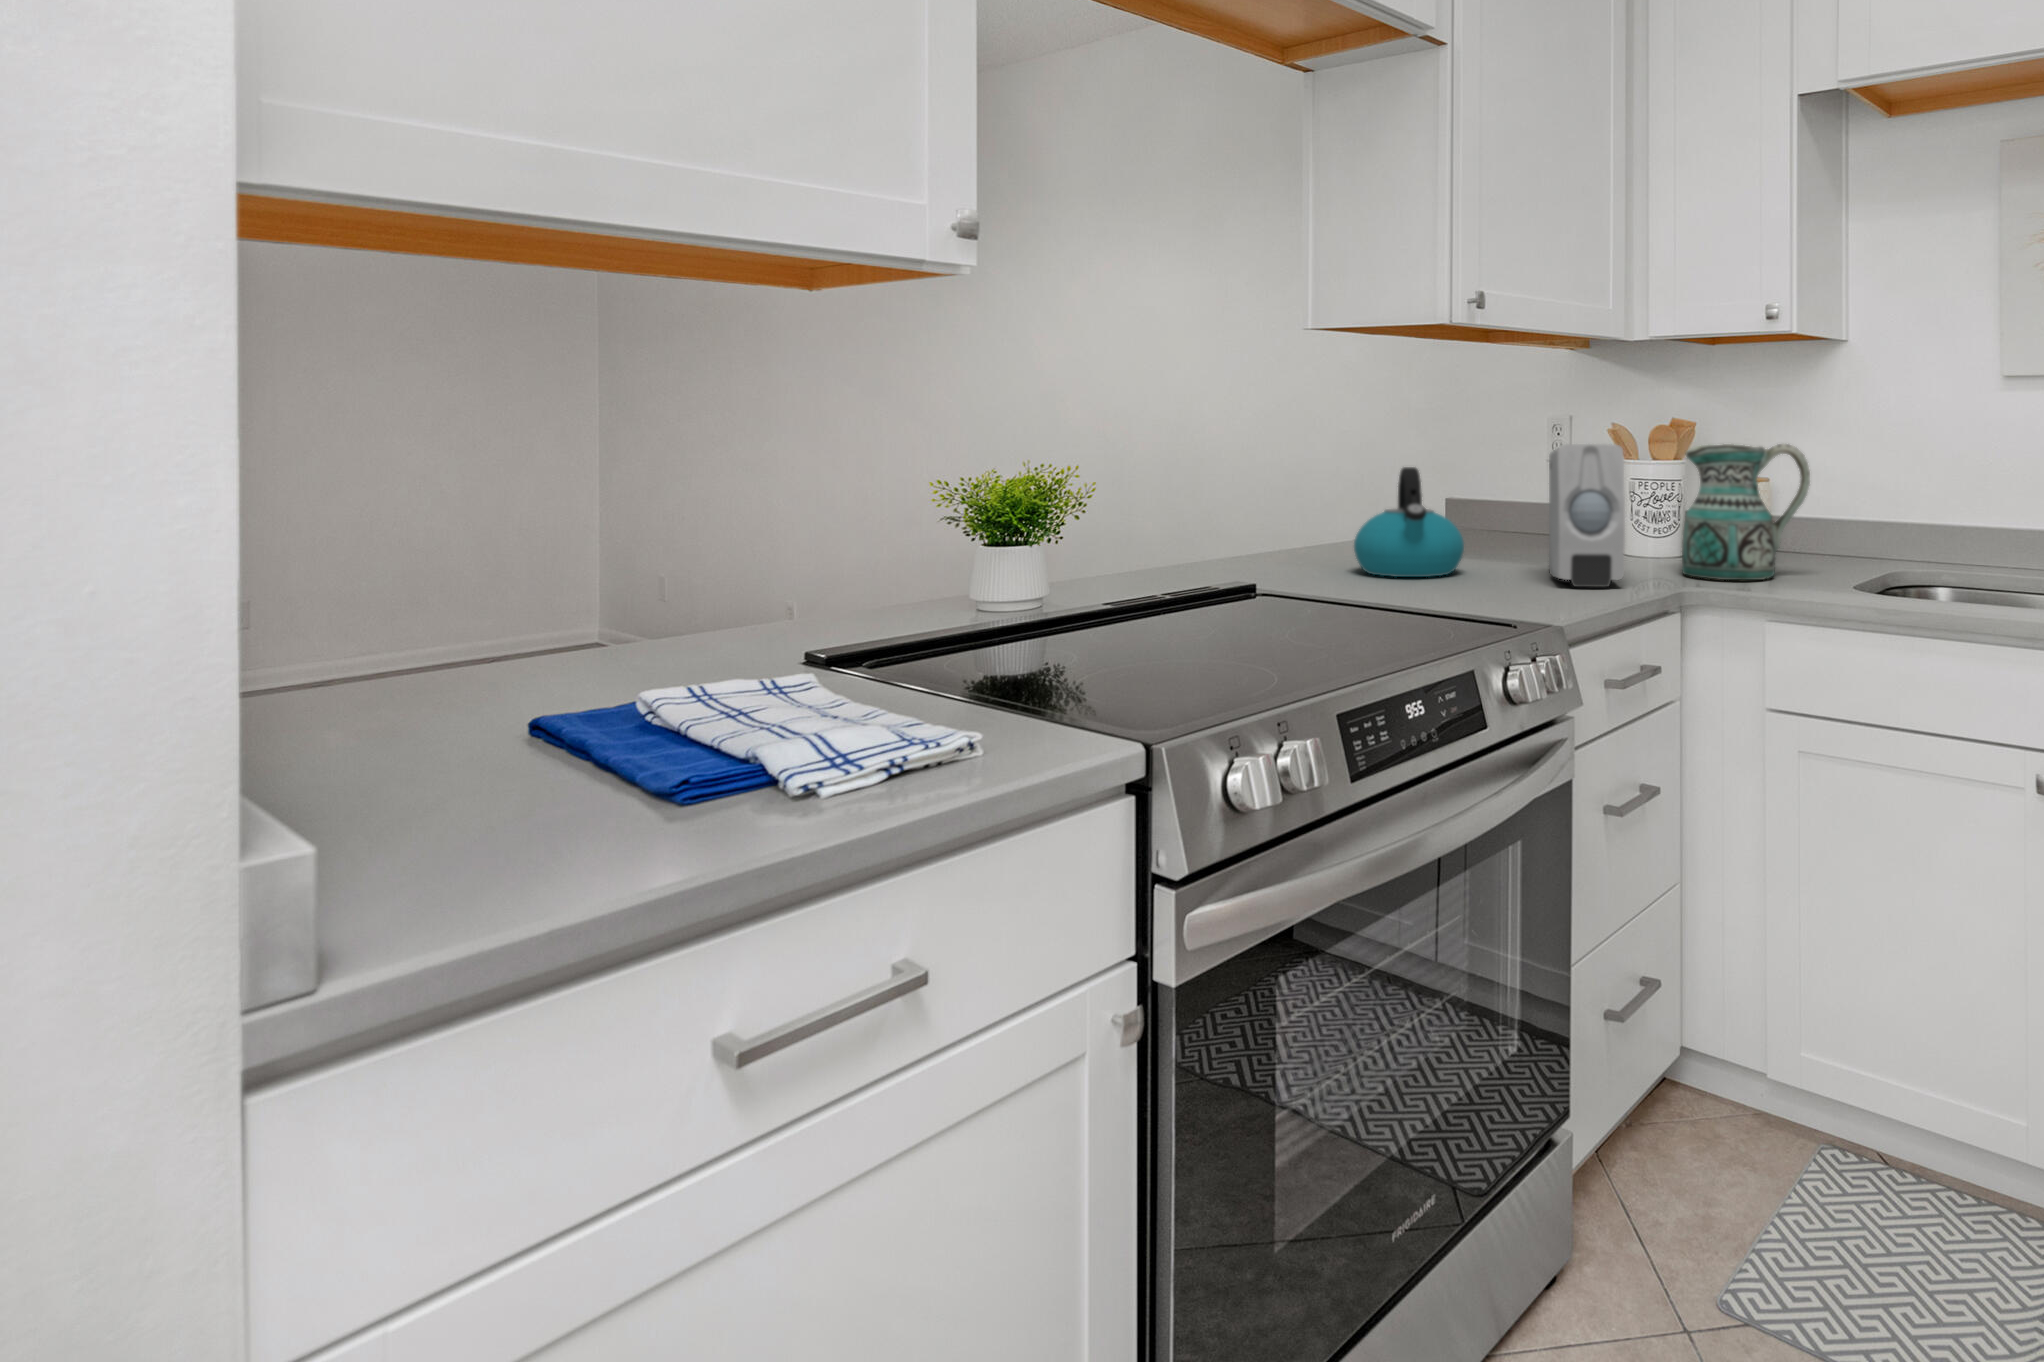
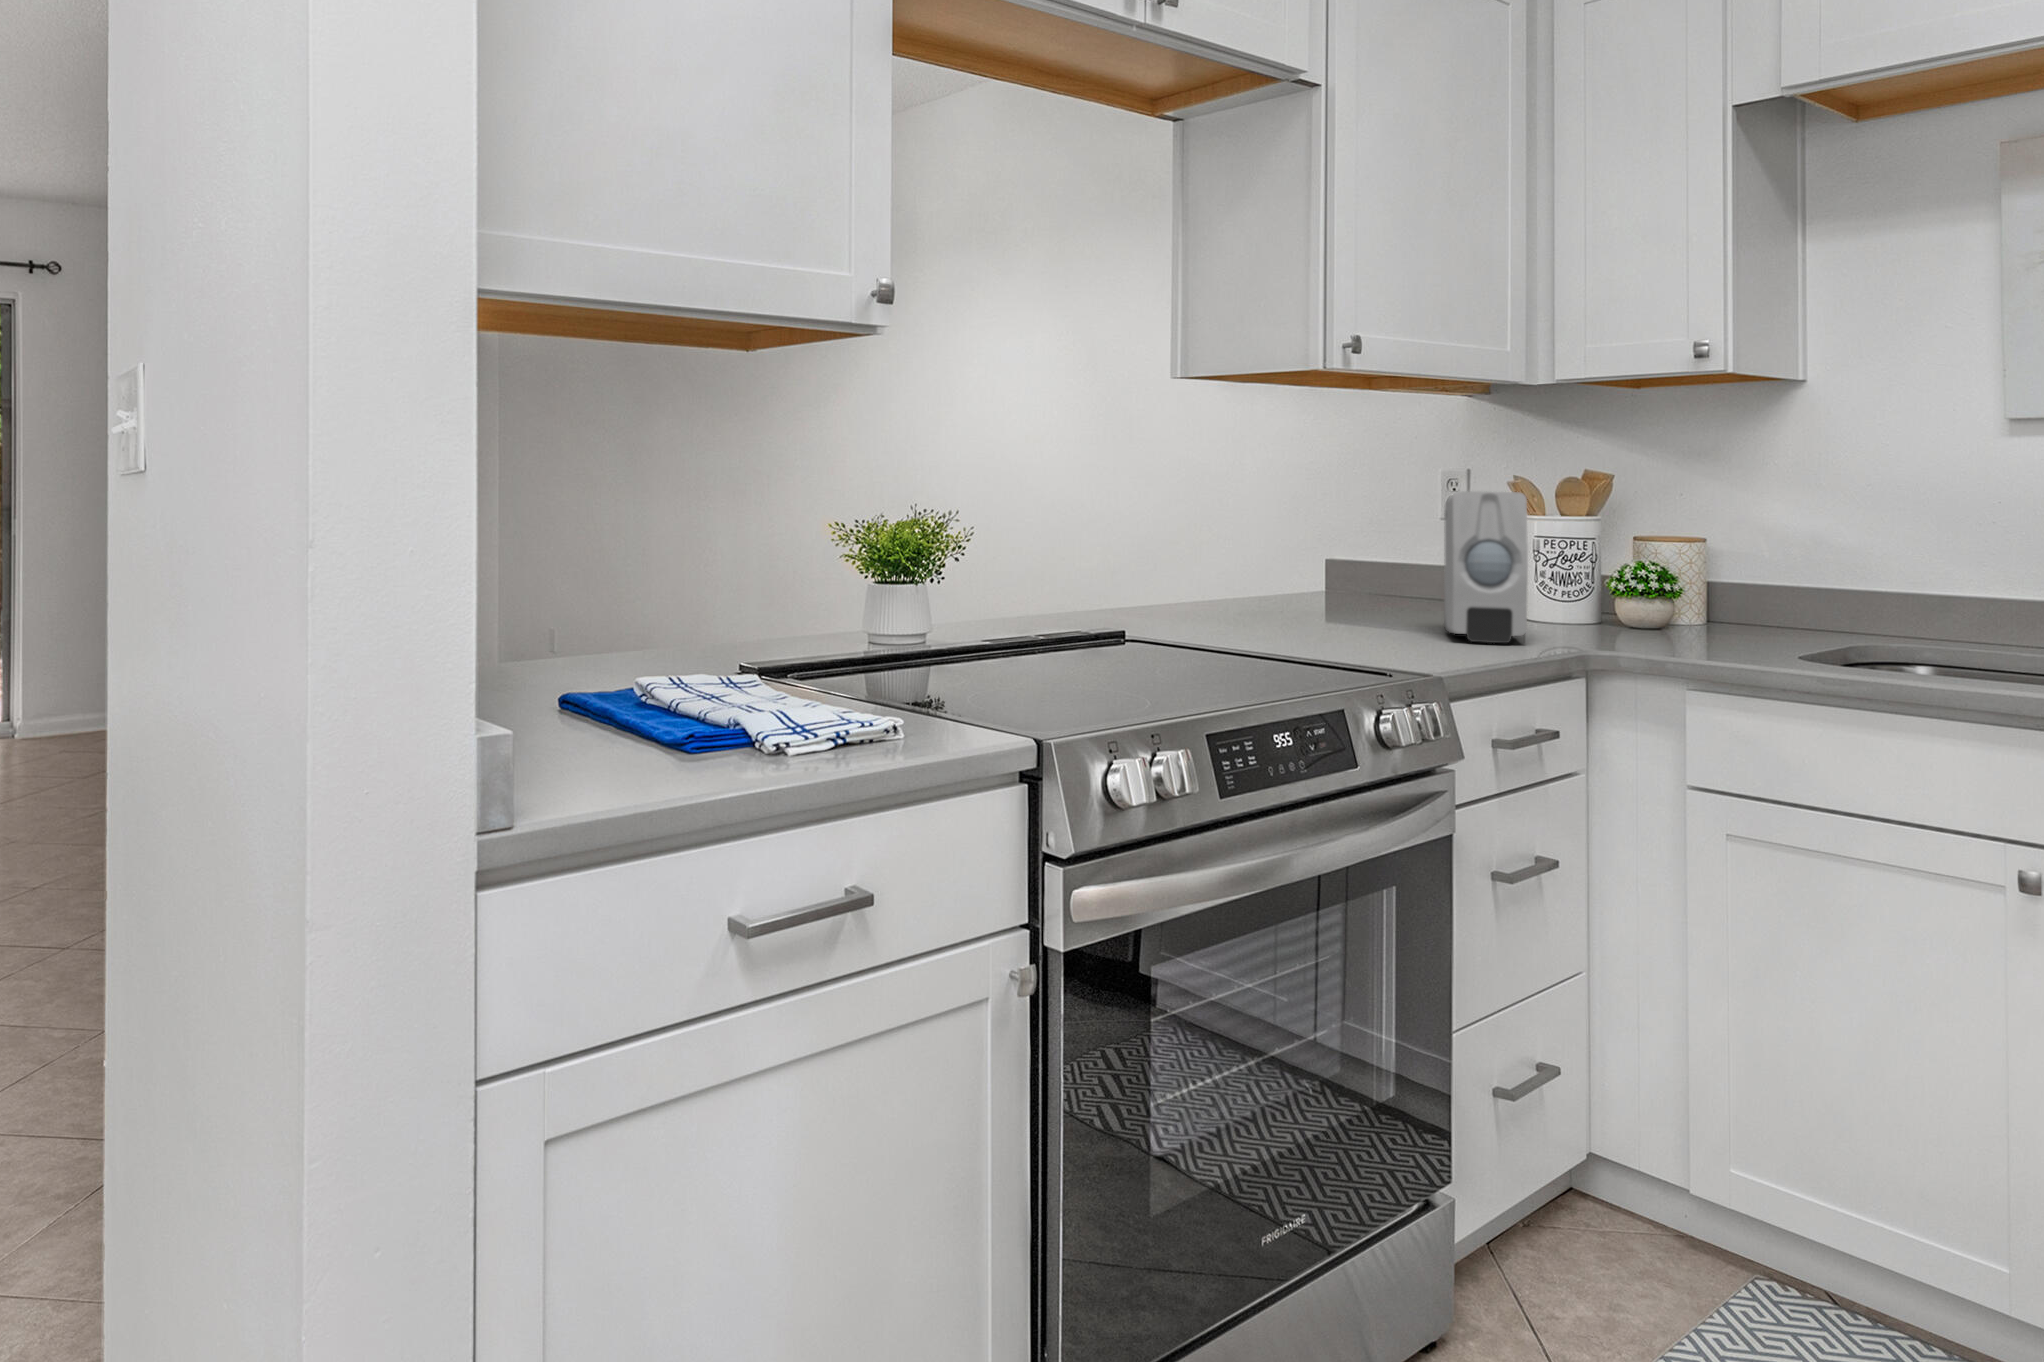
ceramic pitcher: present [1682,444,1810,580] -> none [1598,494,1753,643]
kettle: present [1354,467,1464,577] -> none [1233,514,1350,627]

